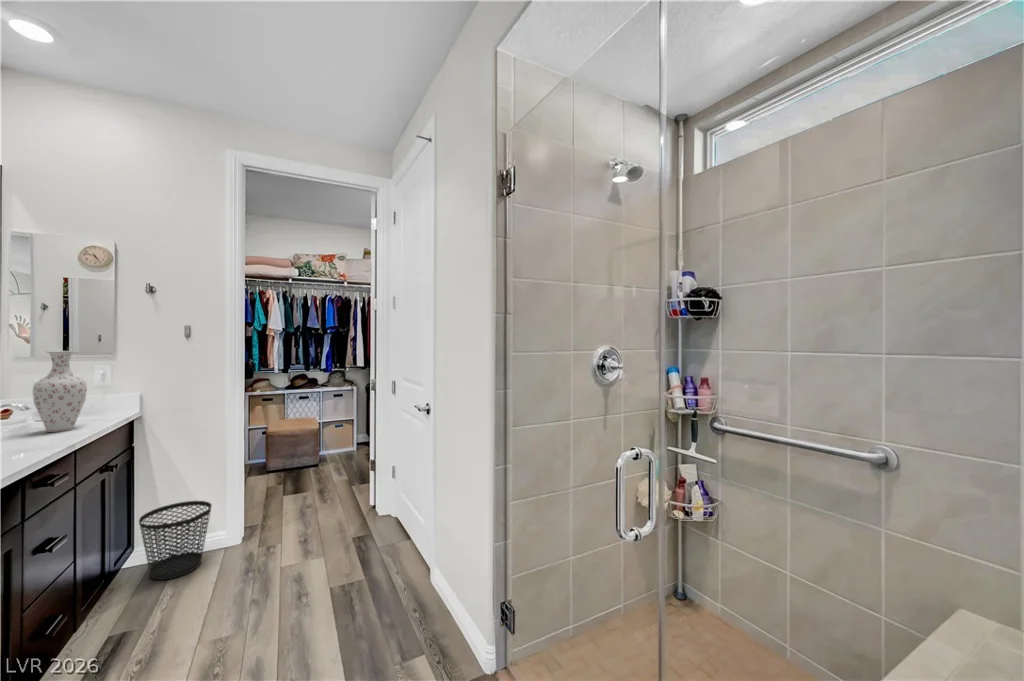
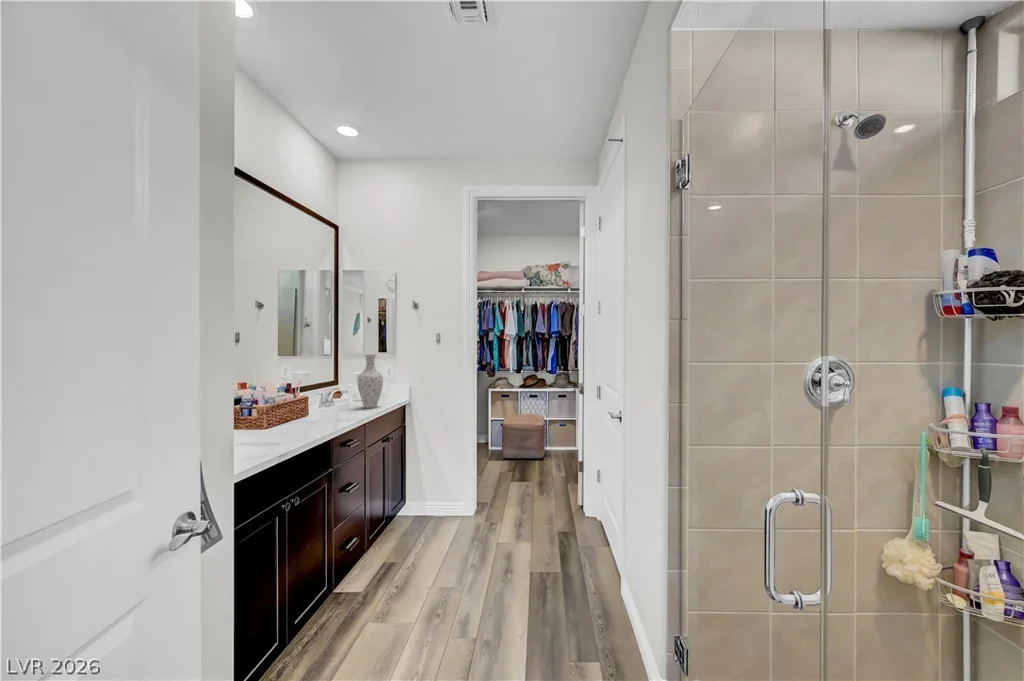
wastebasket: present [139,501,211,580] -> none [411,471,454,527]

